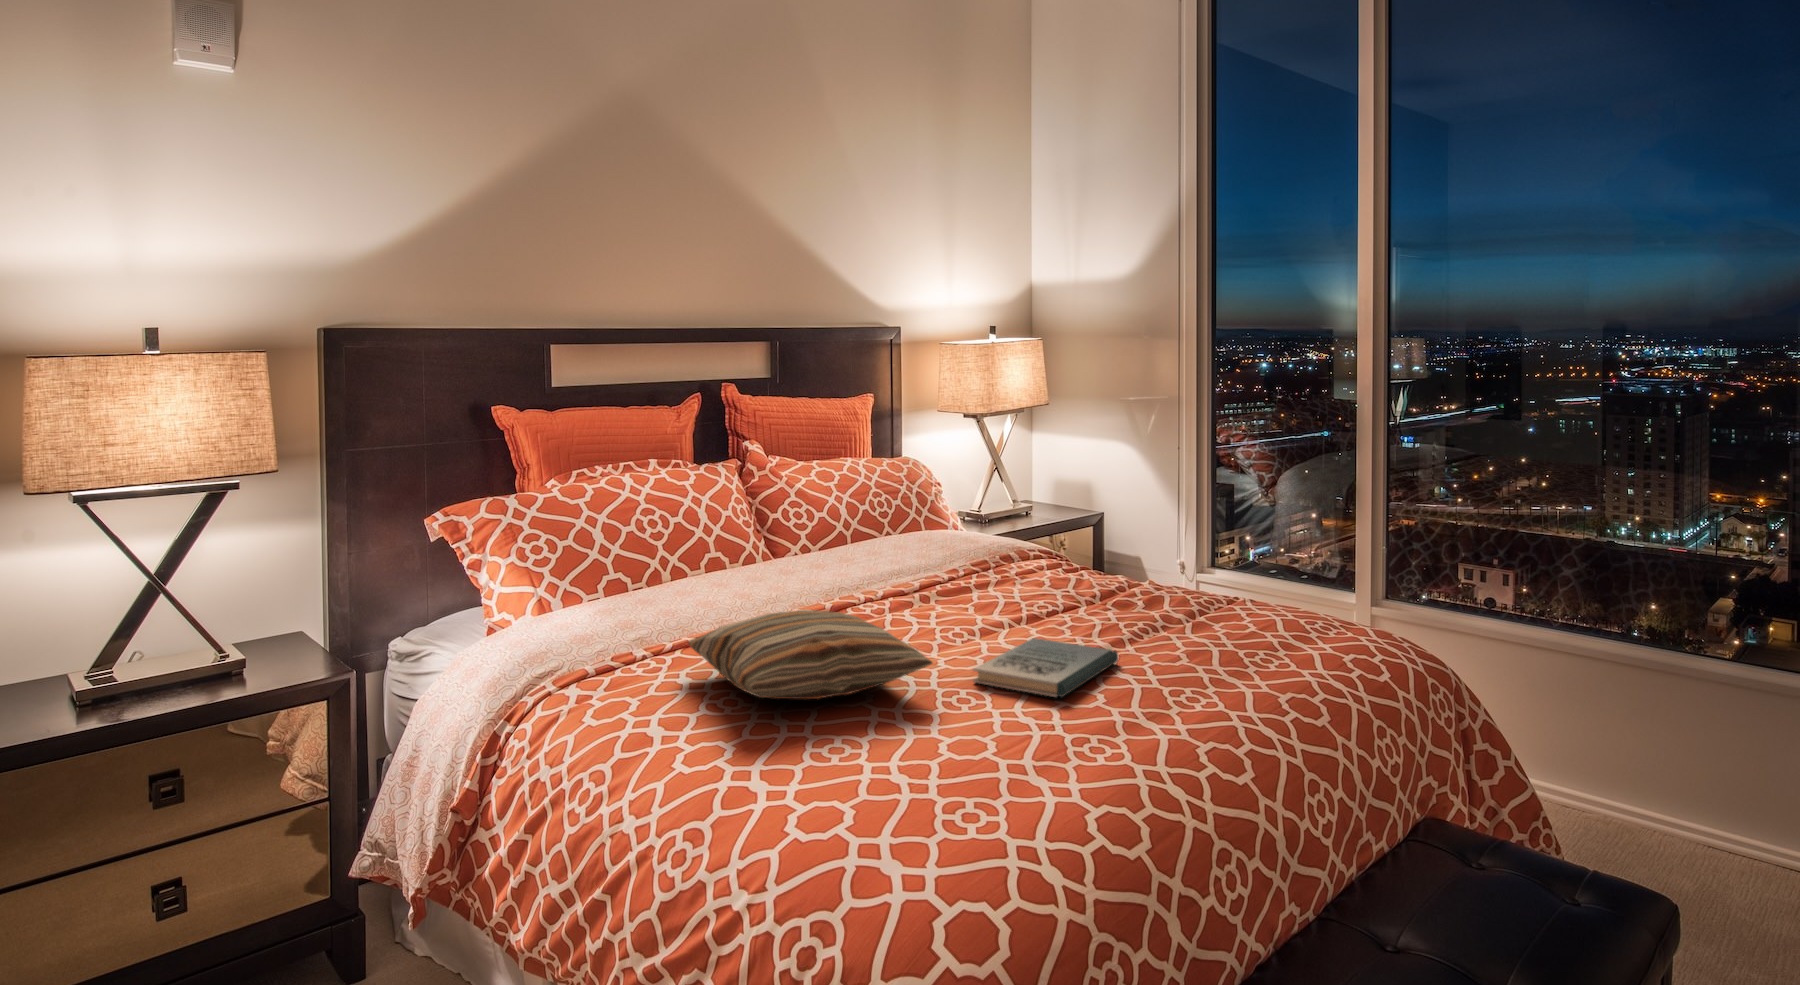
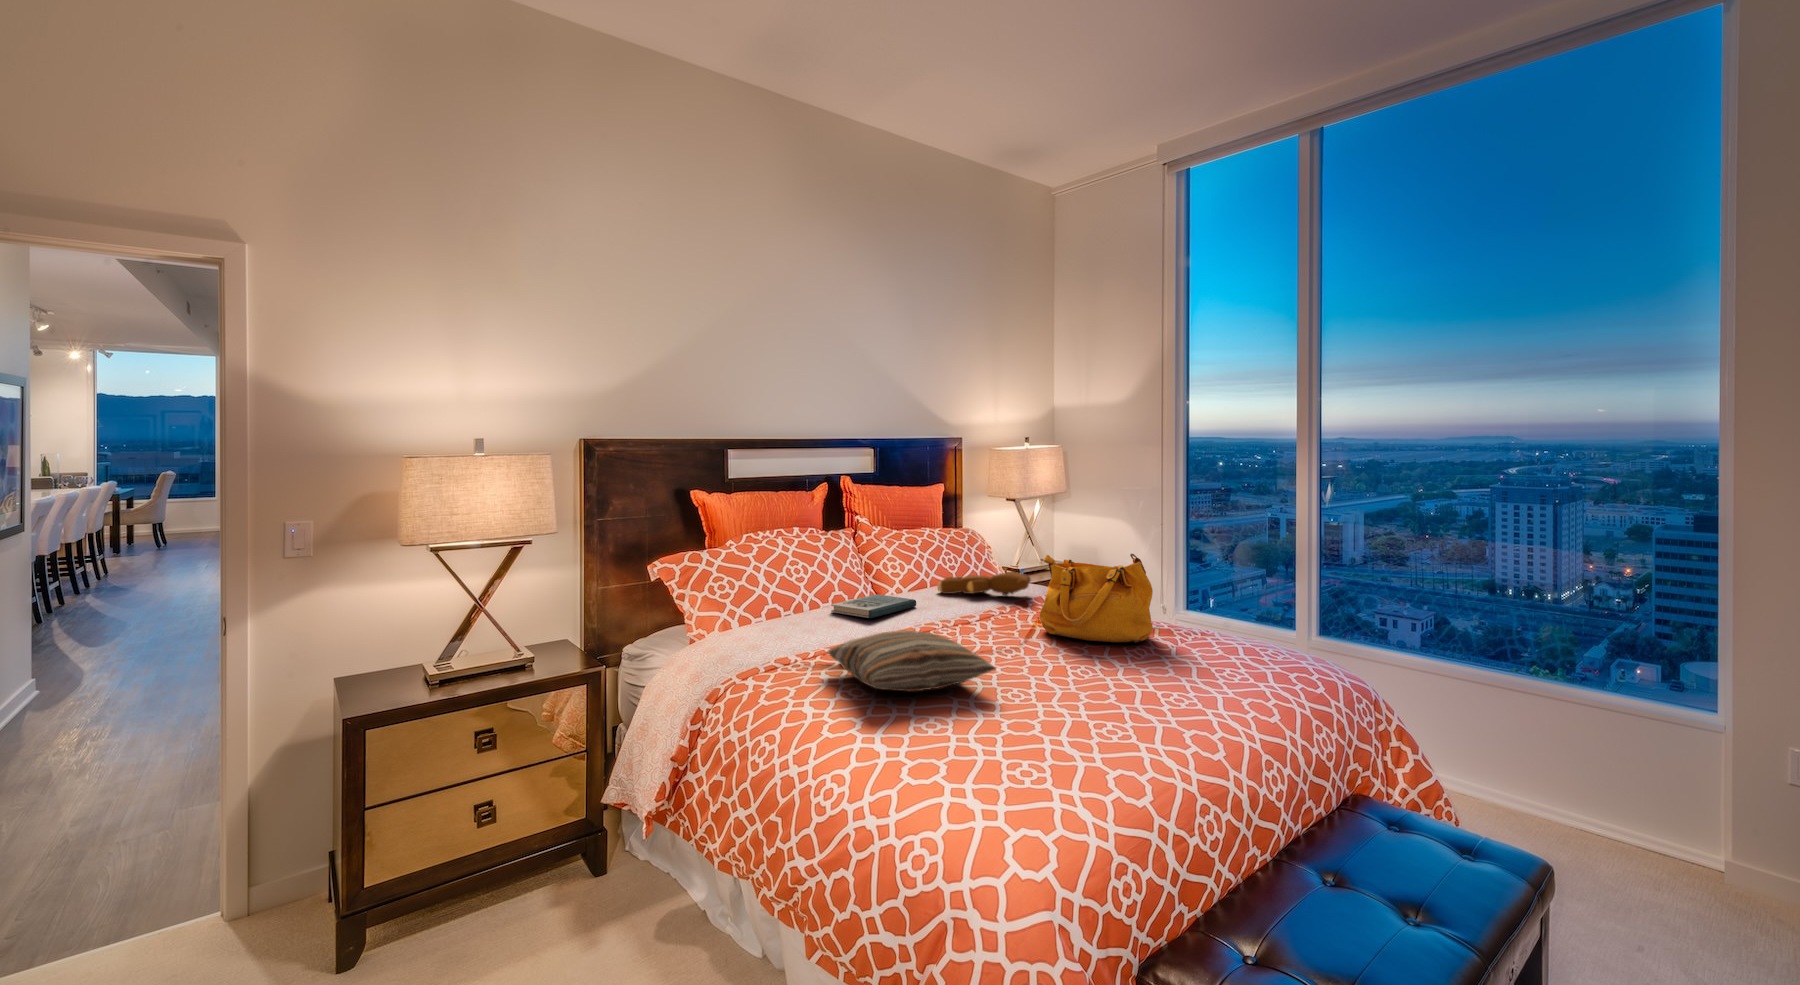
handbag: none [1002,491,1161,617] -> present [1040,554,1153,643]
teddy bear: none [858,519,992,552] -> present [937,572,1030,596]
book: present [973,638,1118,697] -> present [831,594,916,618]

